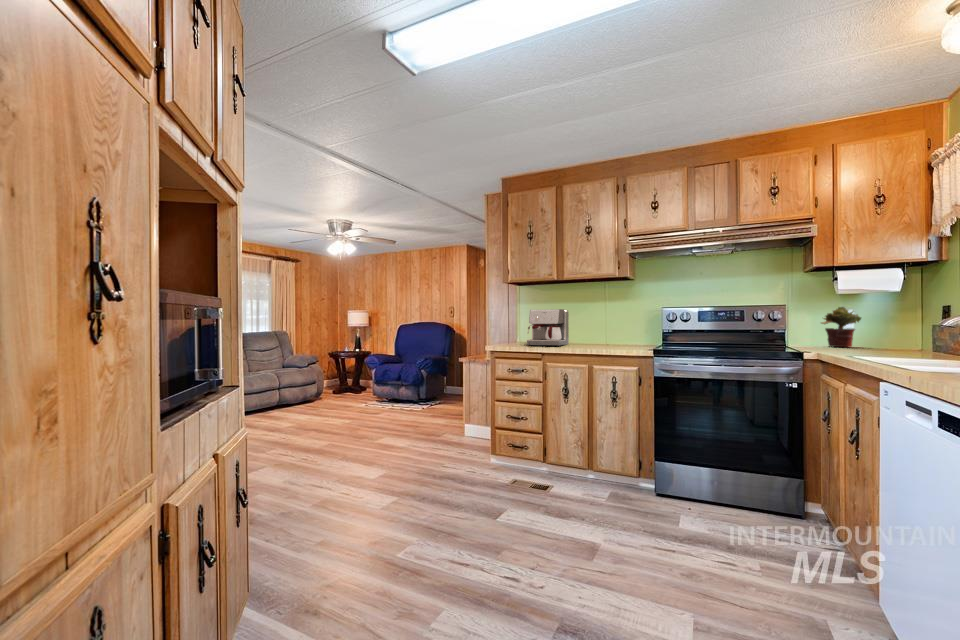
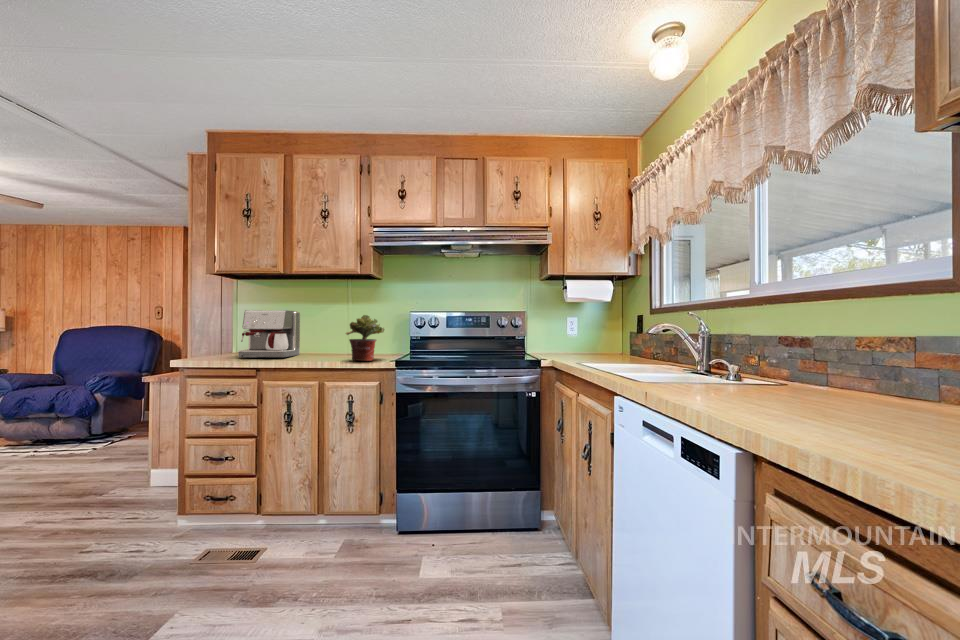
potted plant: present [821,307,861,347] -> present [346,315,384,361]

